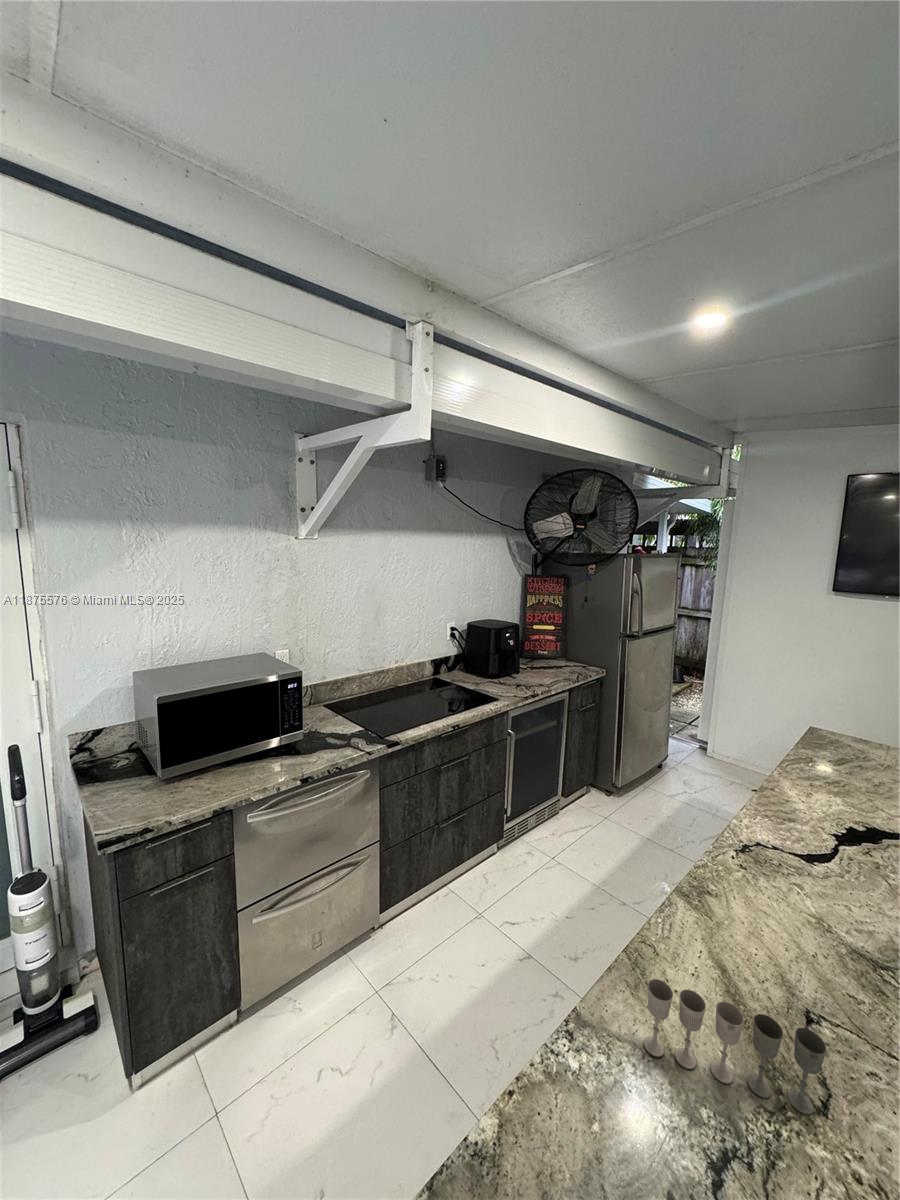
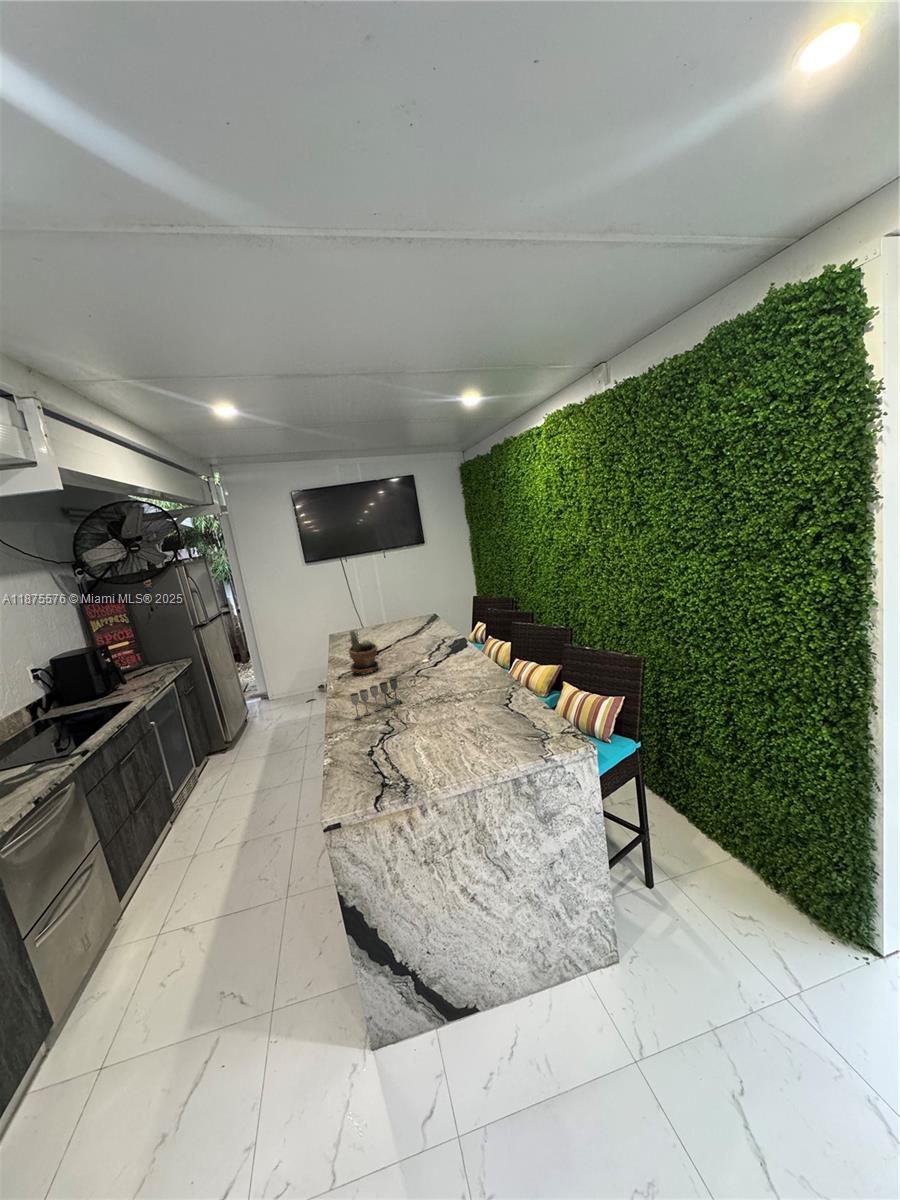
potted plant: none [772,777,864,898] -> present [348,630,378,674]

